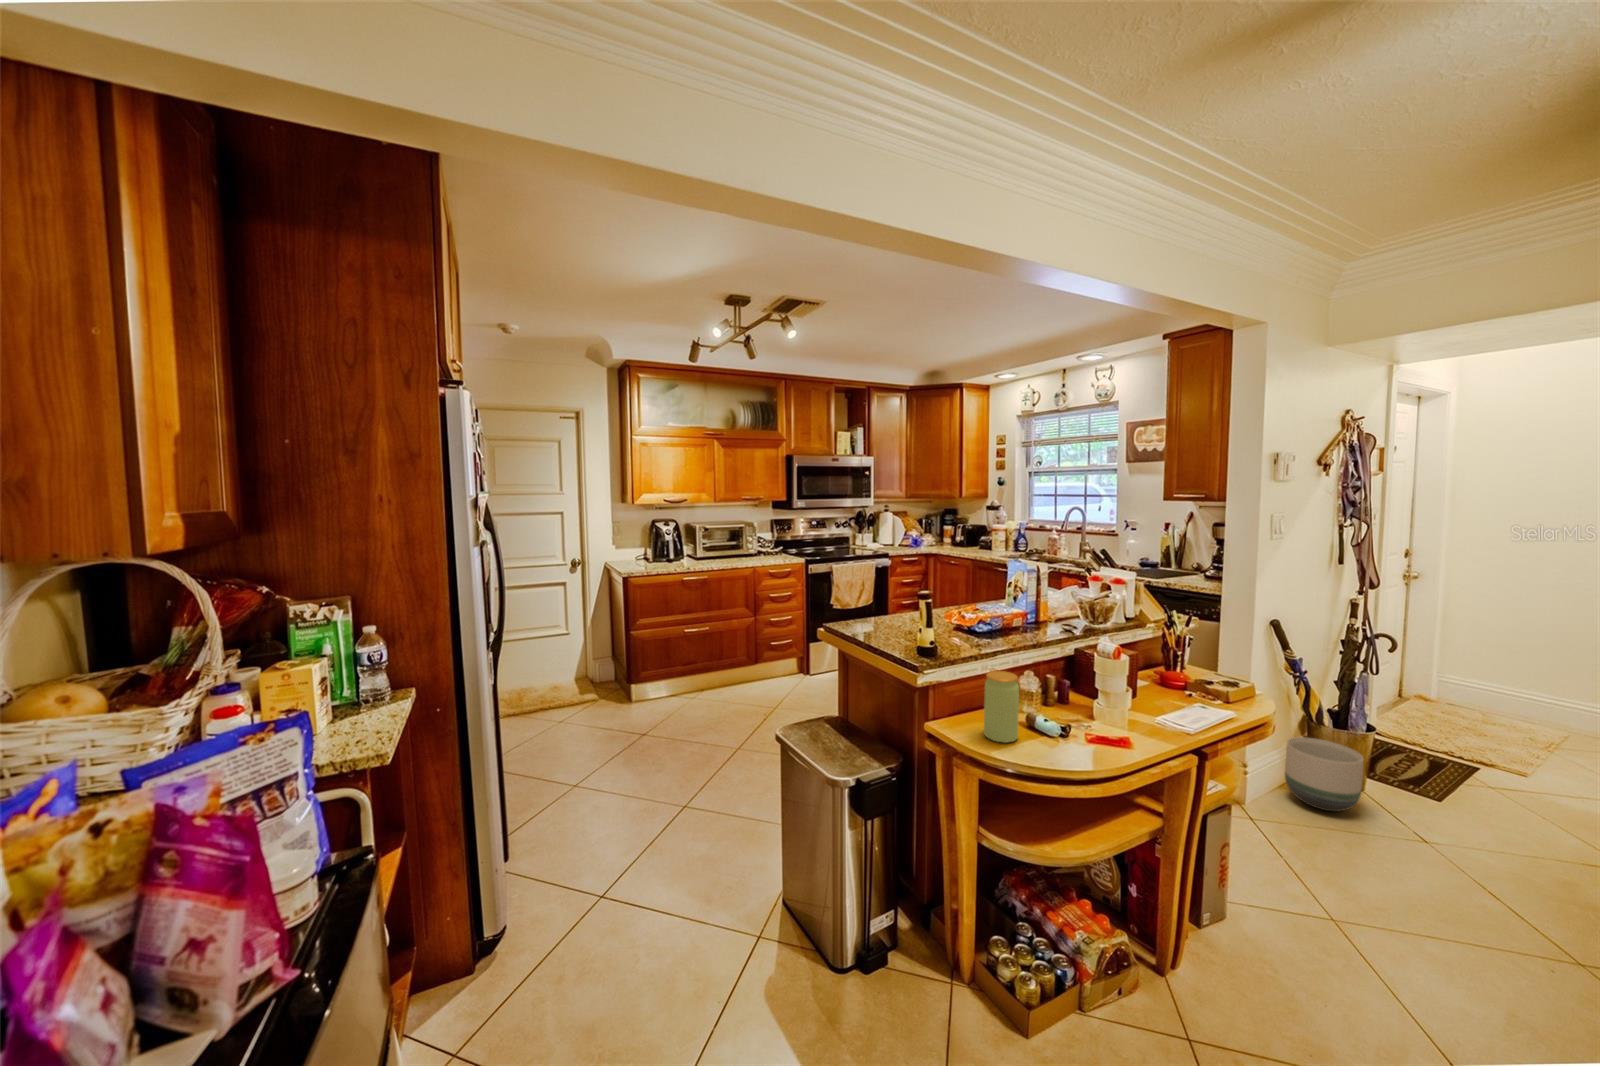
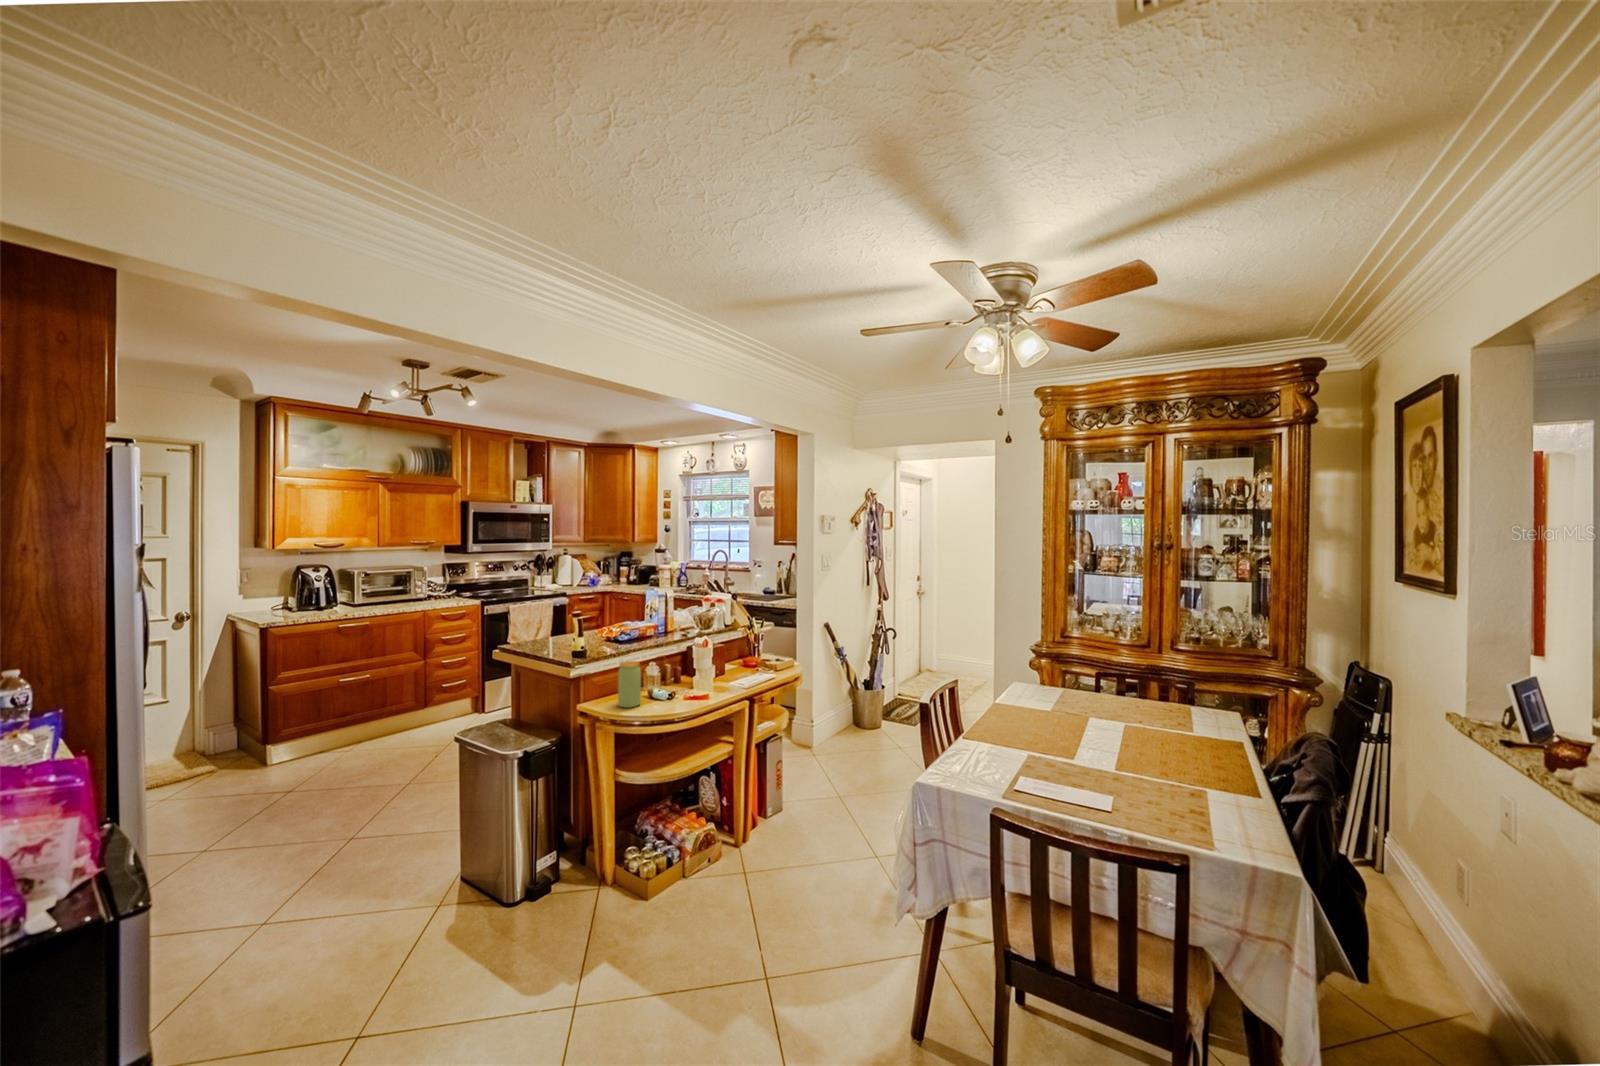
planter: present [1285,737,1363,811] -> none [835,698,872,742]

